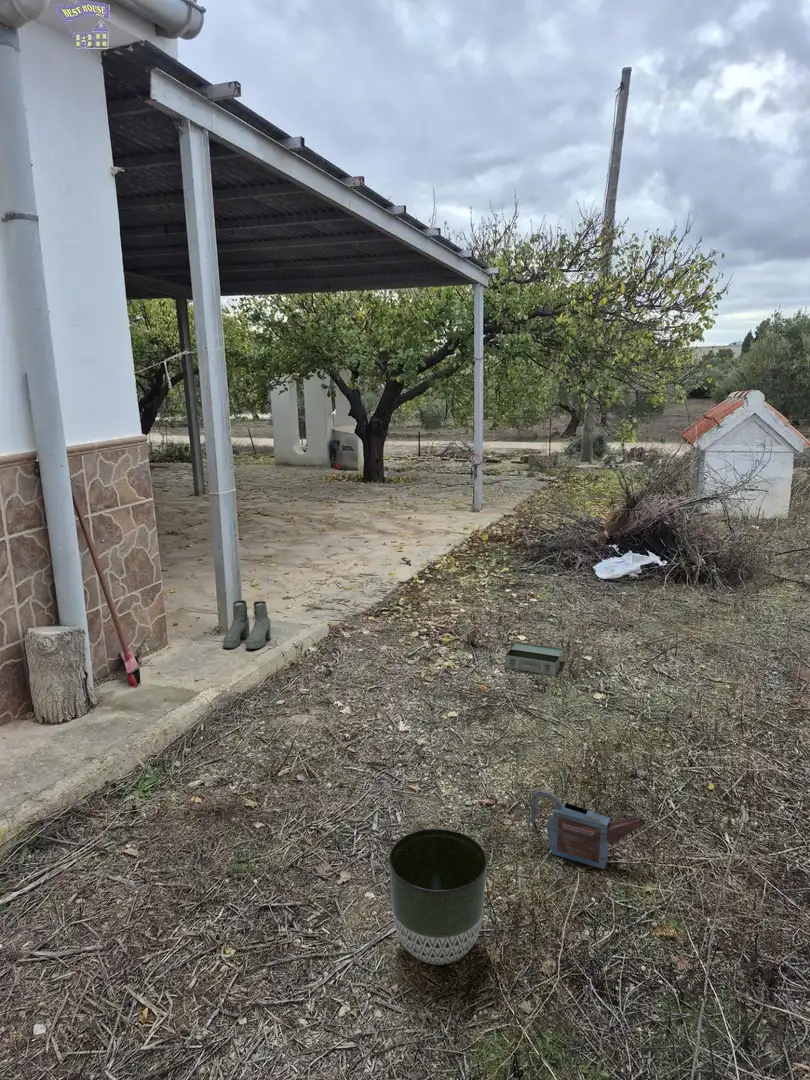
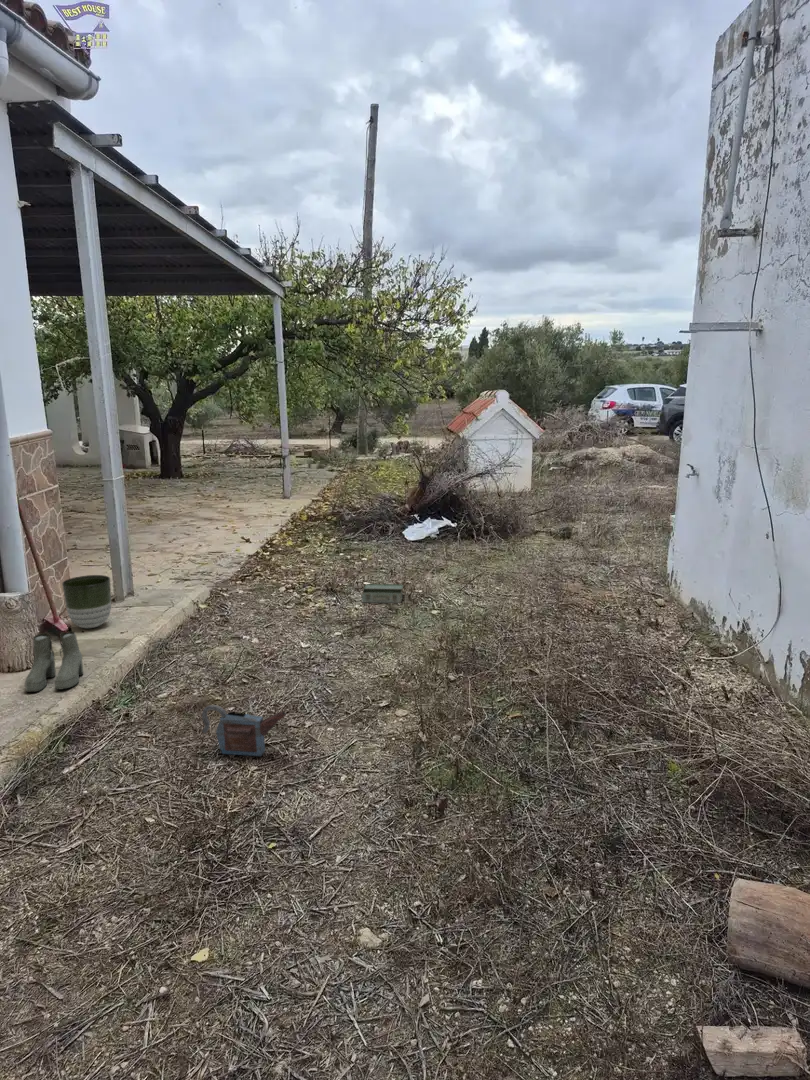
boots: present [223,600,271,649] -> present [25,631,83,692]
watering can: present [528,790,645,869] -> present [202,705,286,756]
planter: present [389,829,487,965] -> present [62,575,111,628]

